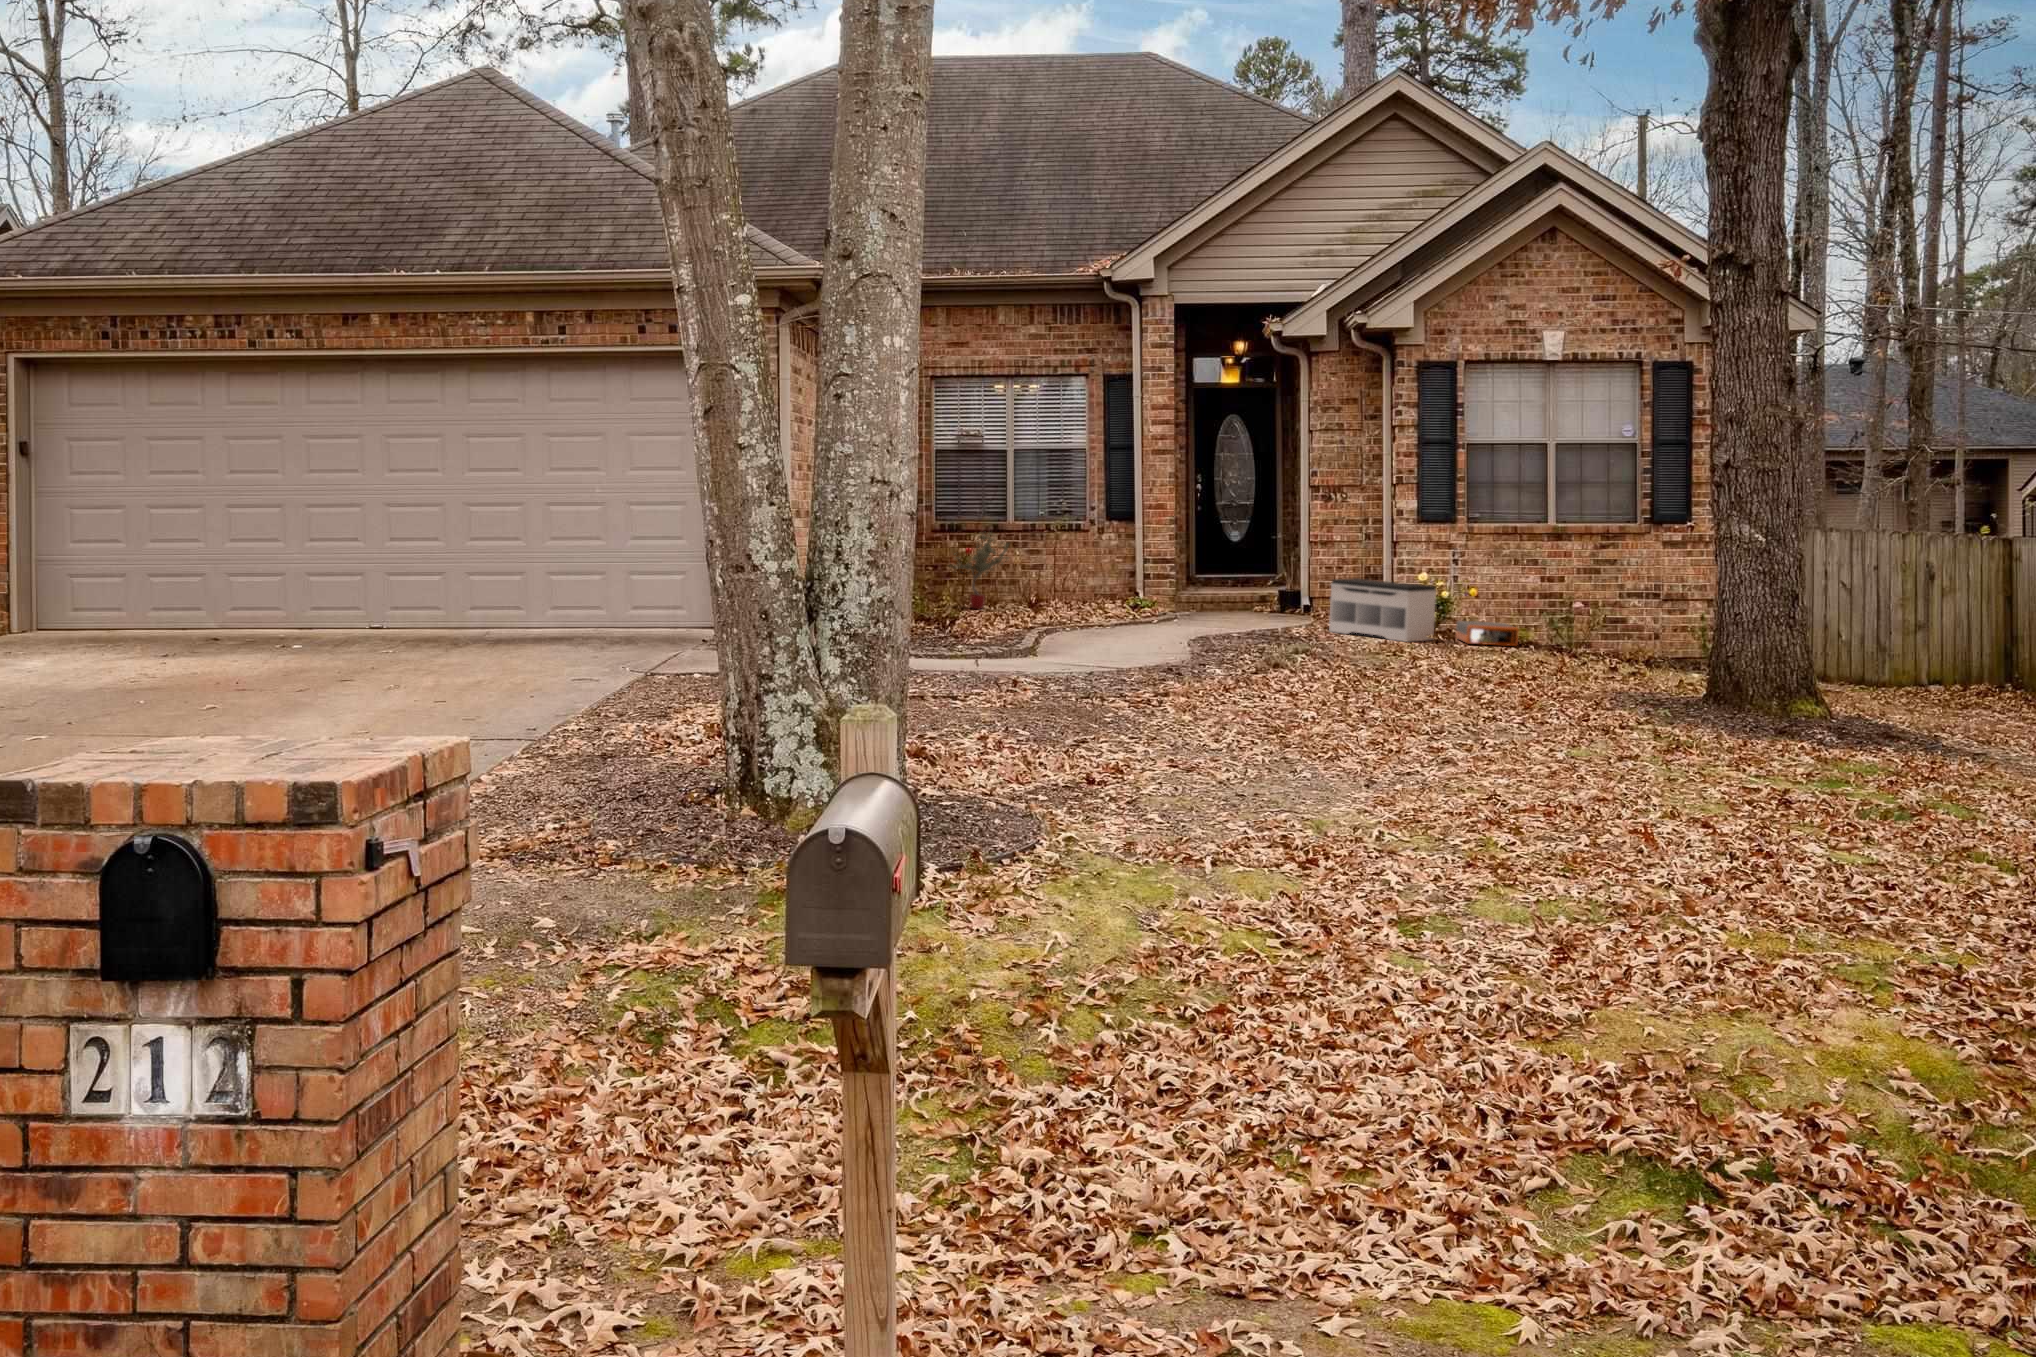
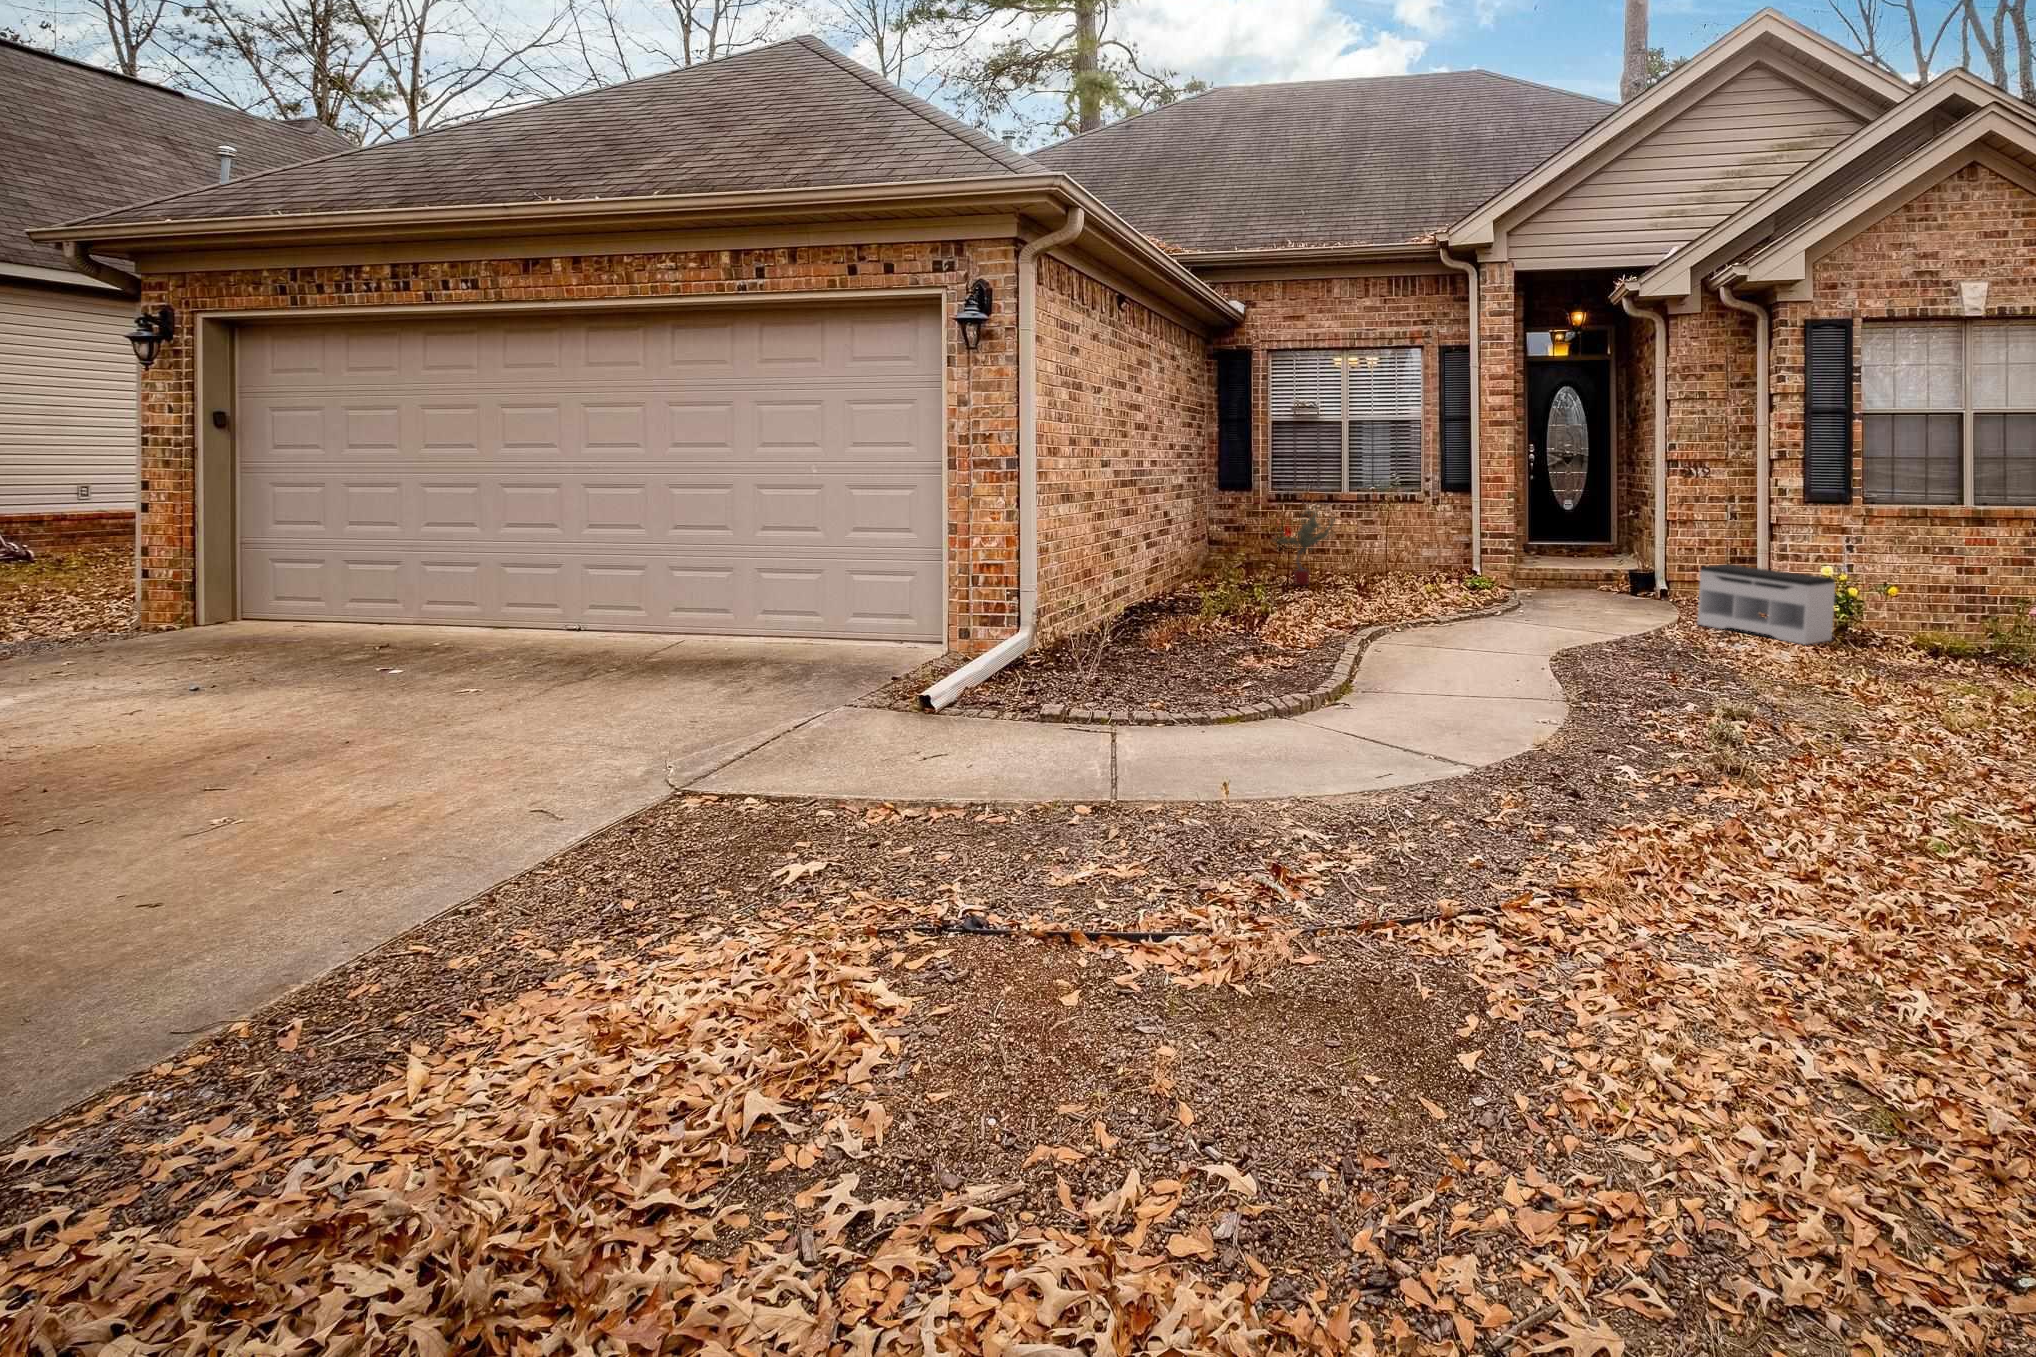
storage box: present [1456,621,1518,646] -> none [1856,618,1950,654]

